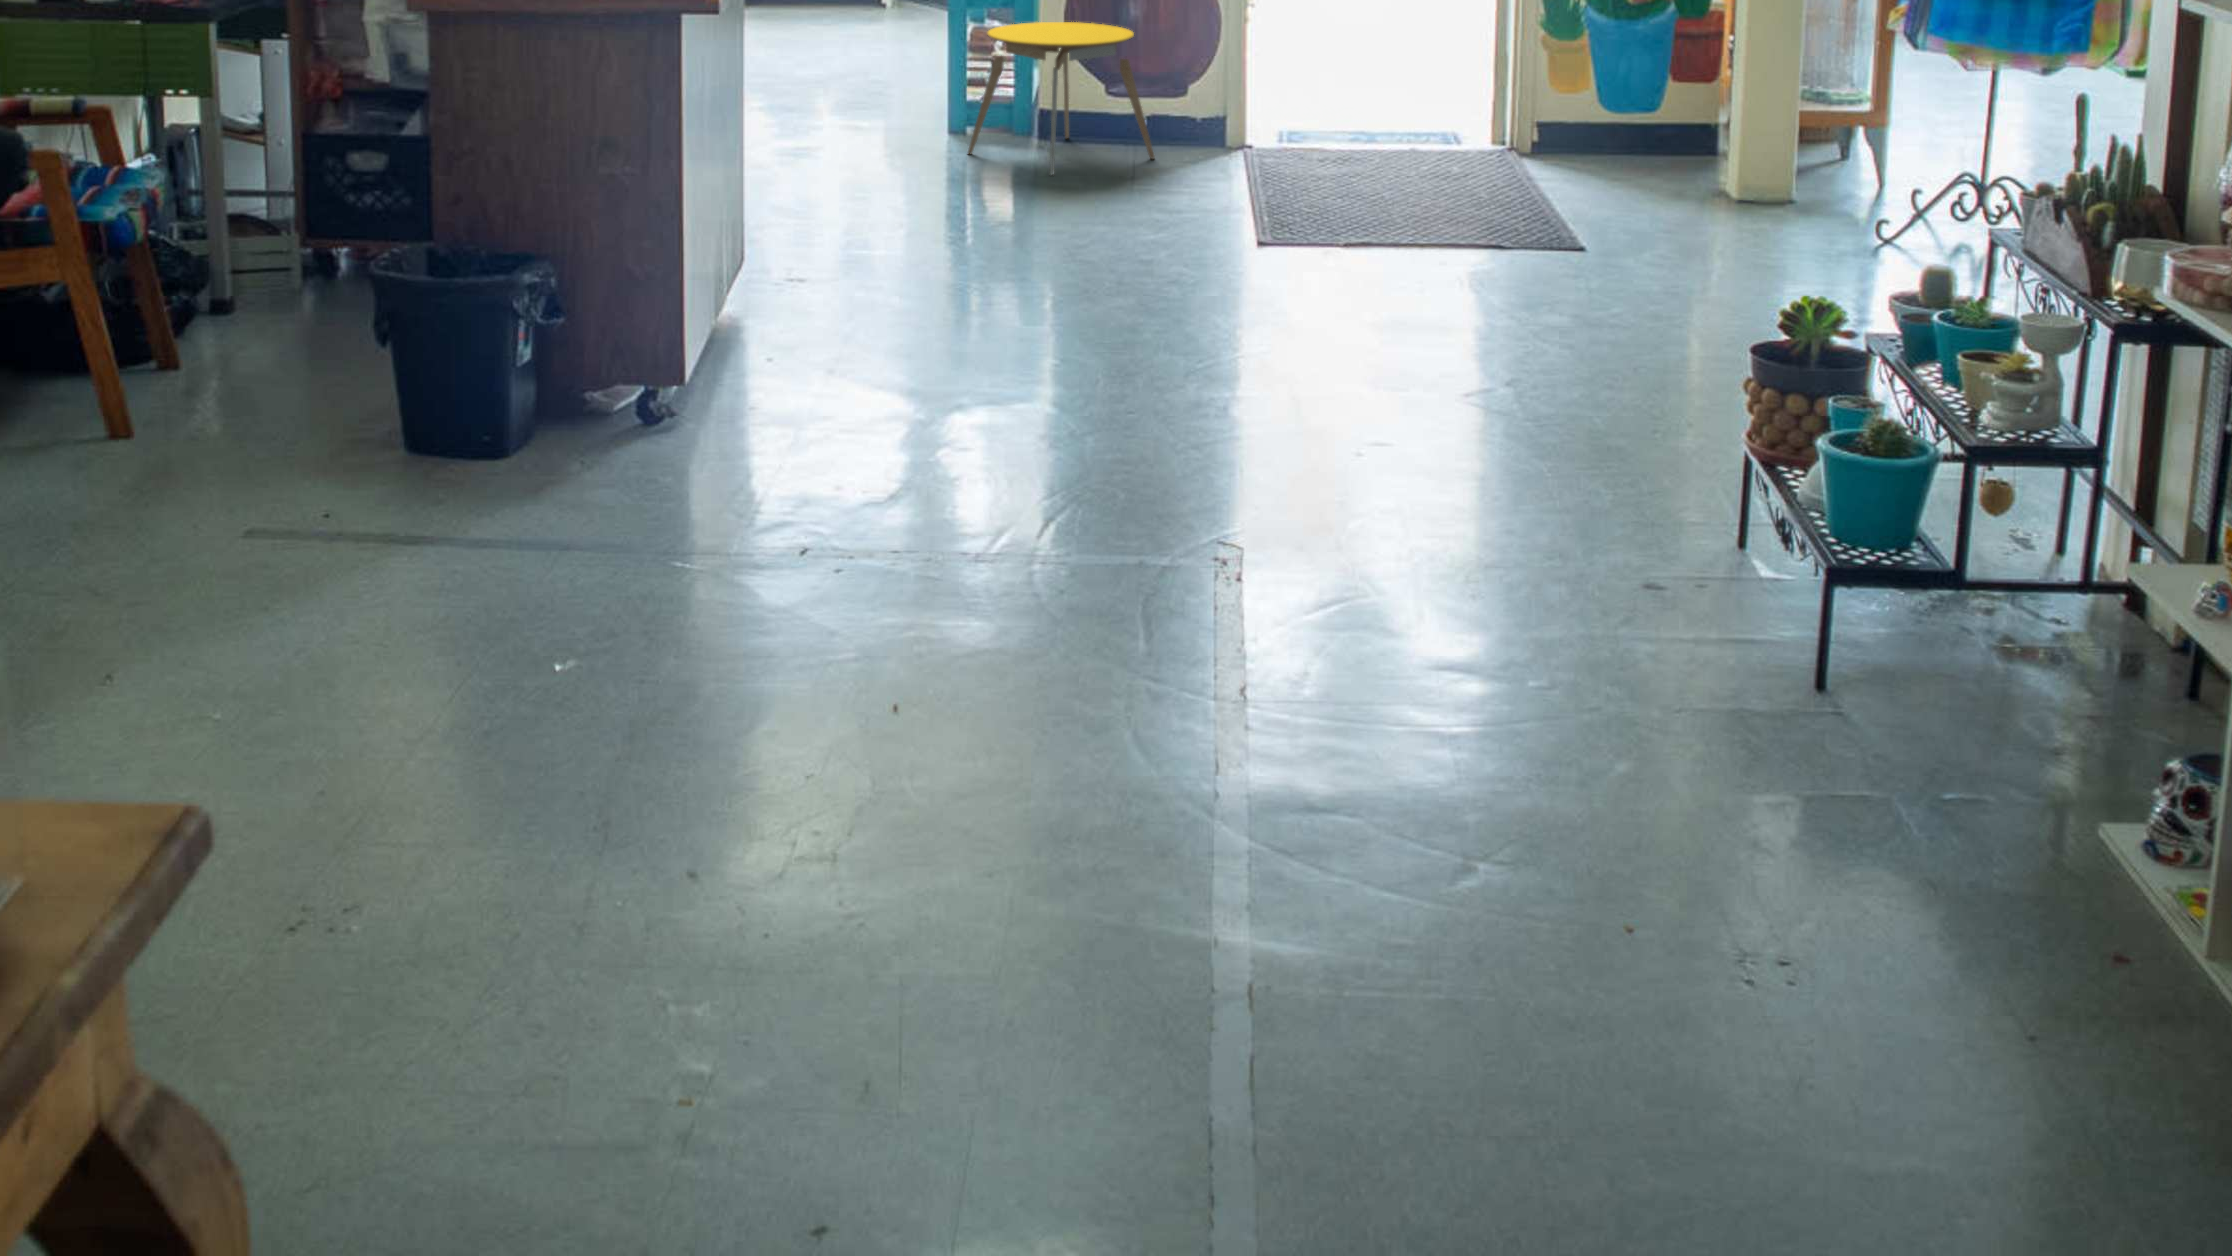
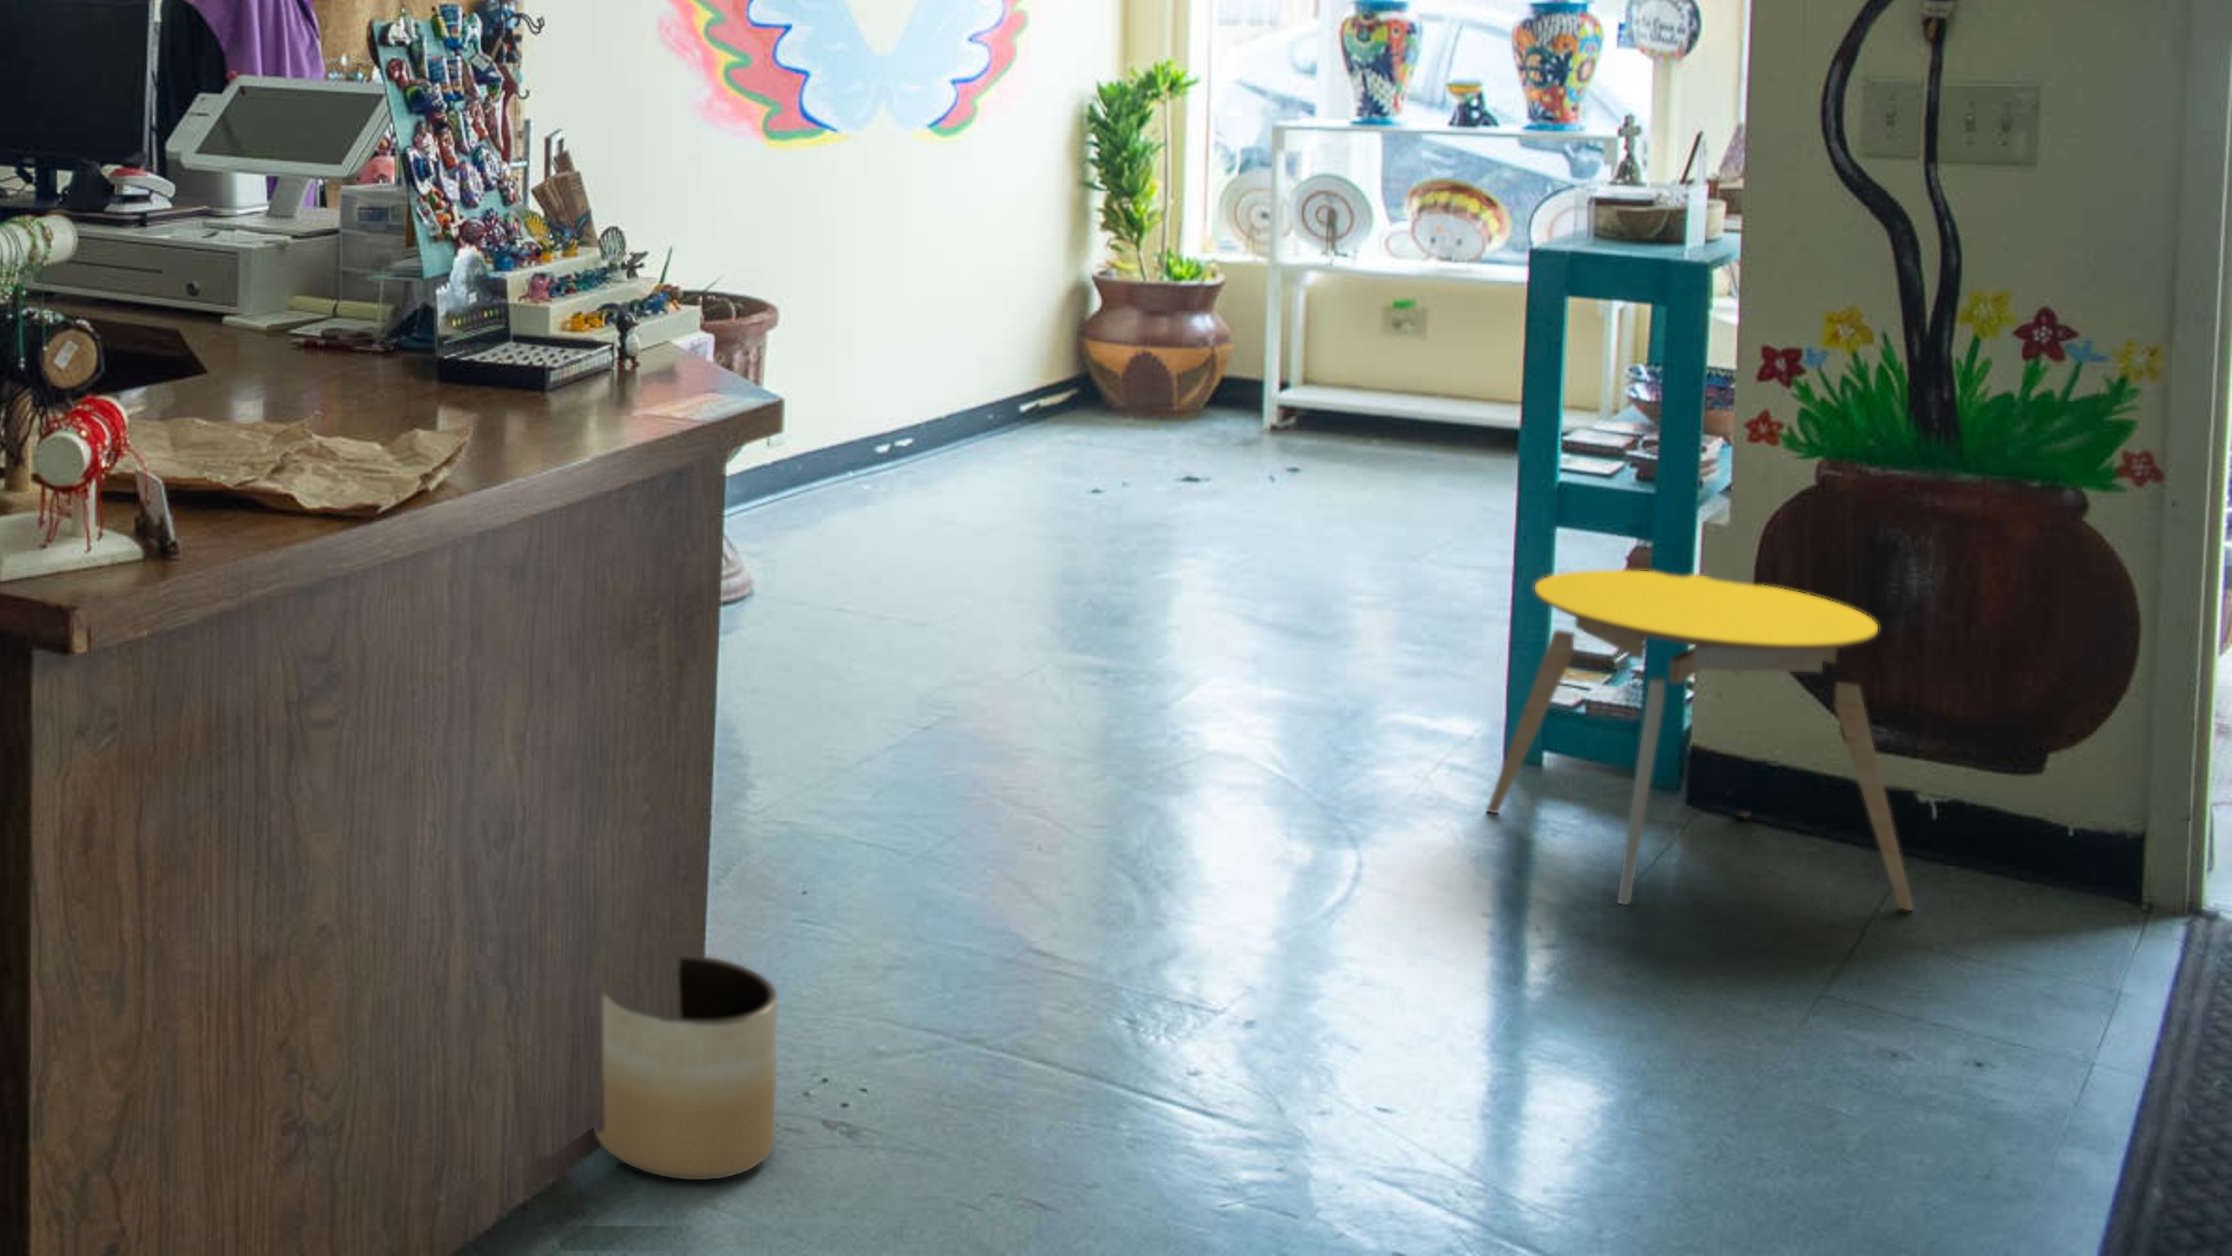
planter: none [750,229,835,322] -> present [597,954,777,1180]

